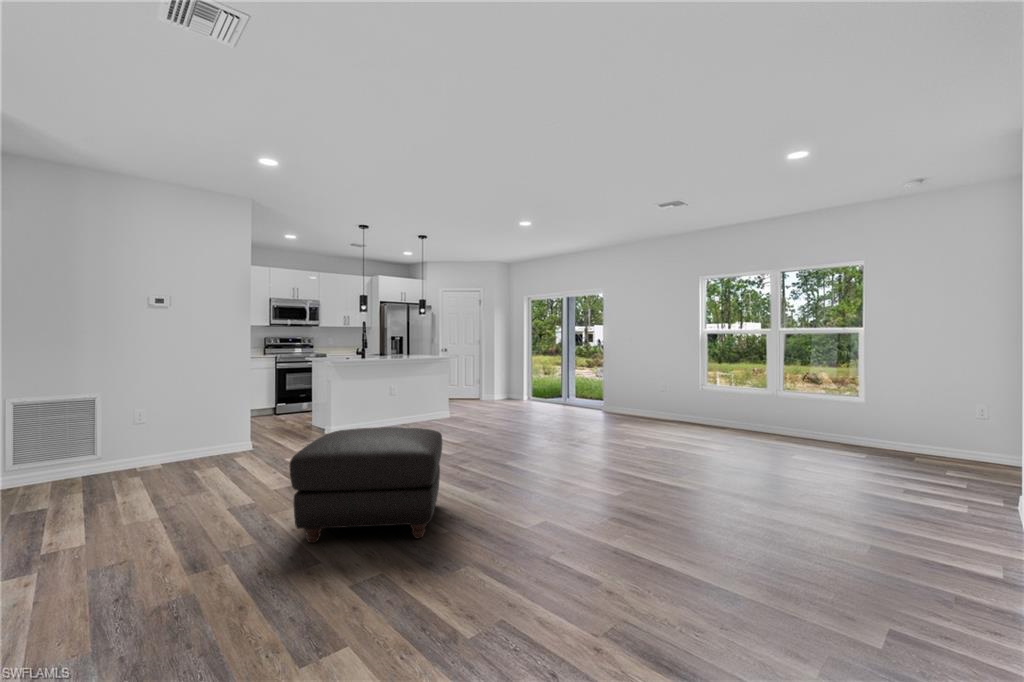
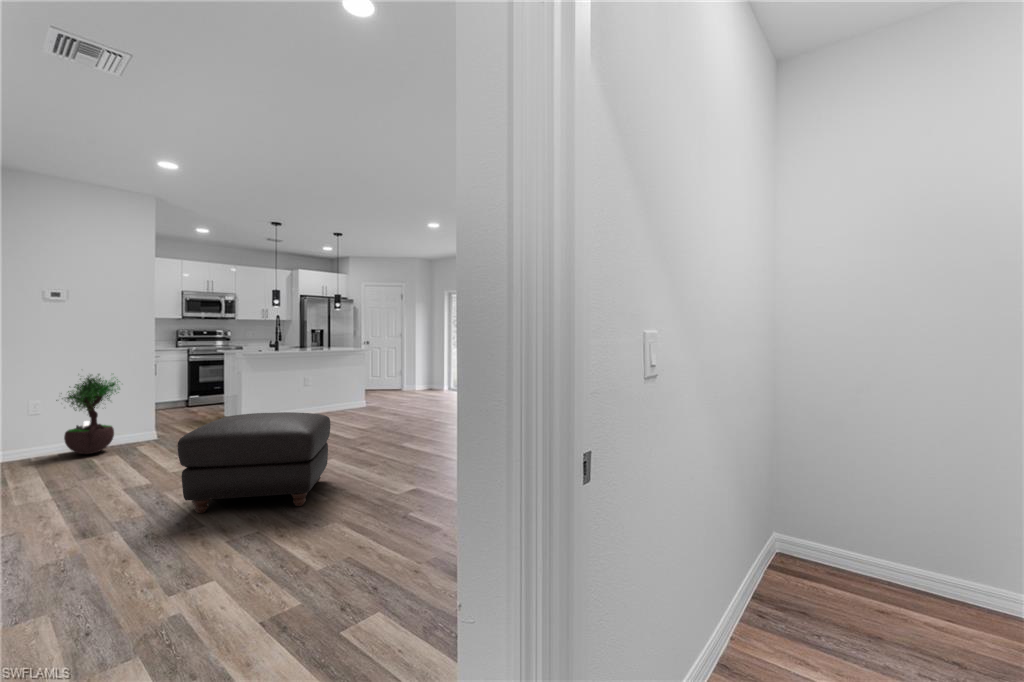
potted tree: none [161,378,223,465] -> present [56,374,120,454]

